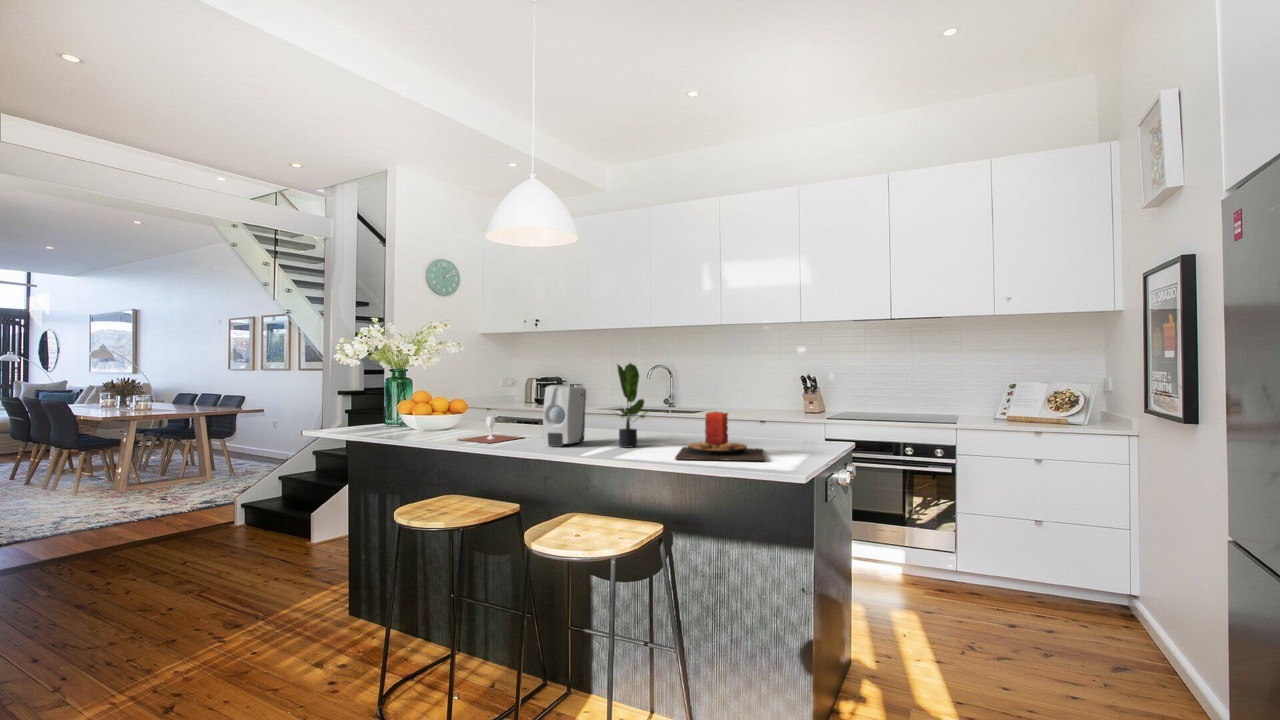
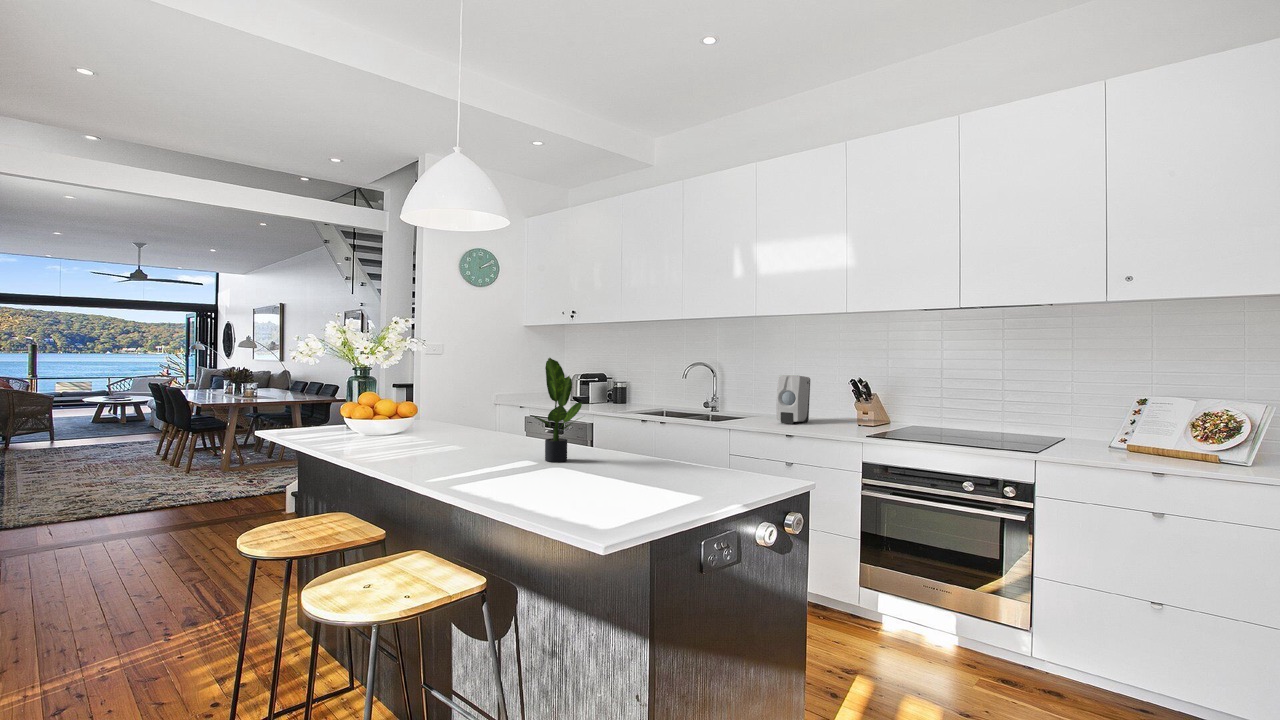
soap dispenser: present [543,386,586,447] -> present [777,375,810,424]
candle: present [675,411,765,461] -> none [570,422,708,494]
wine glass: present [459,416,522,443] -> none [396,416,471,447]

